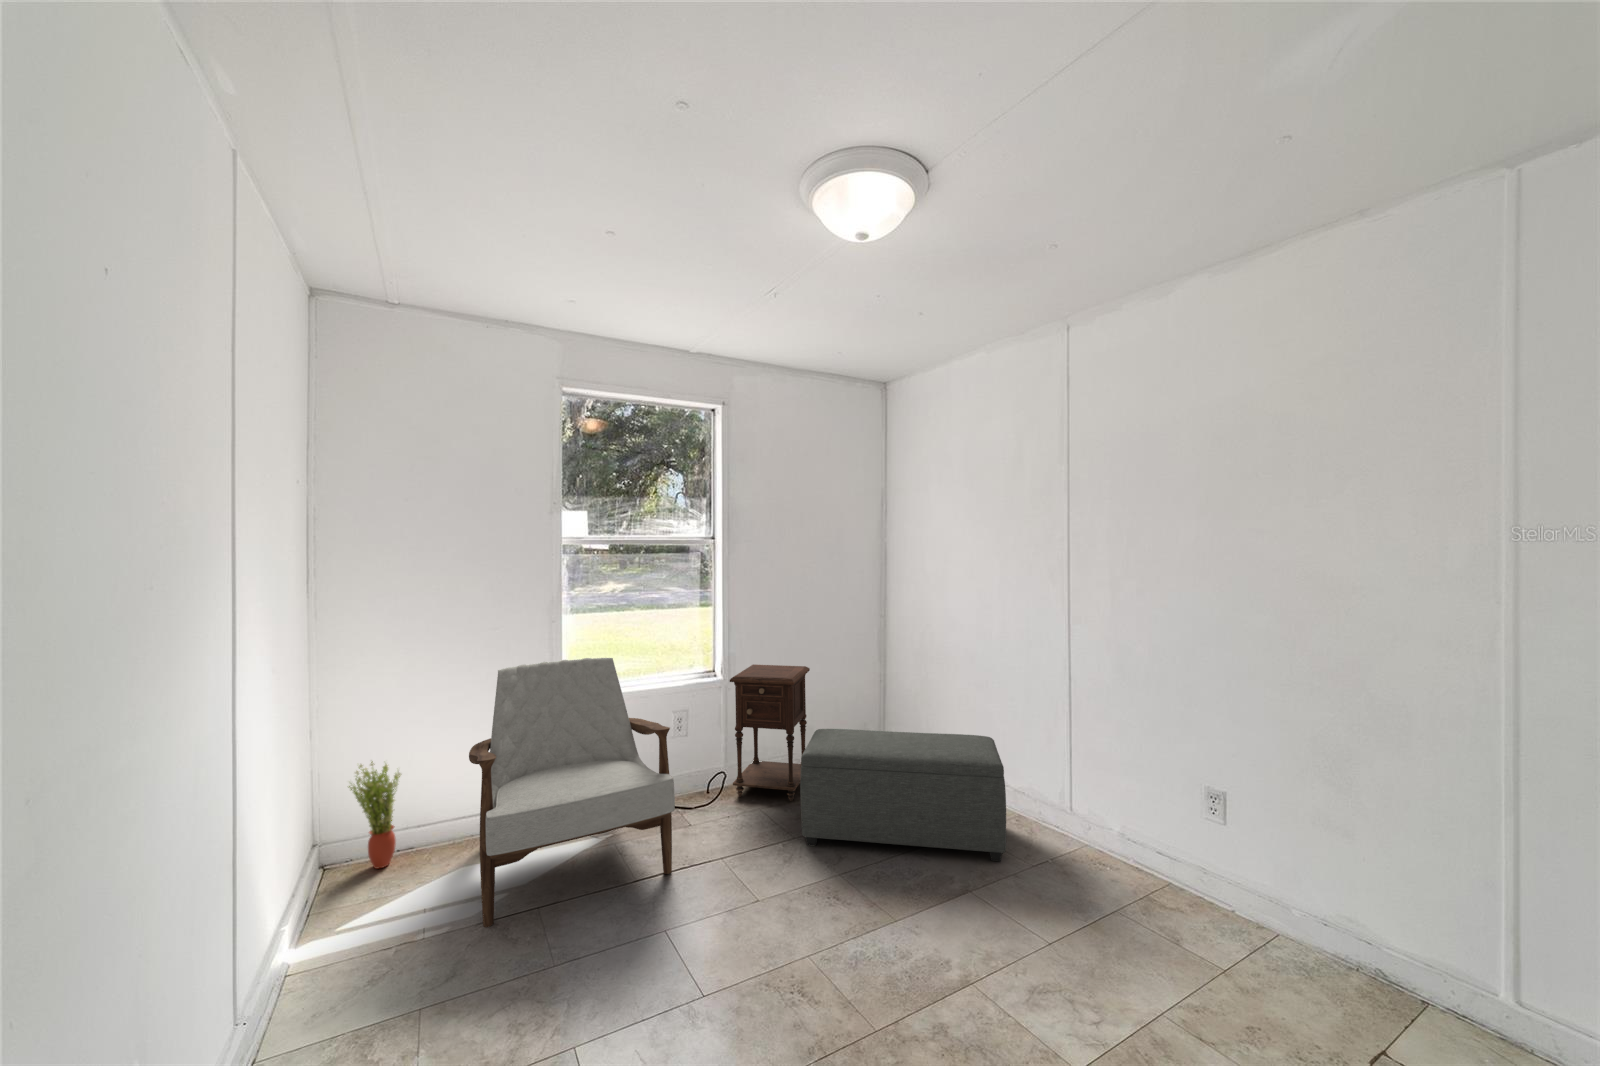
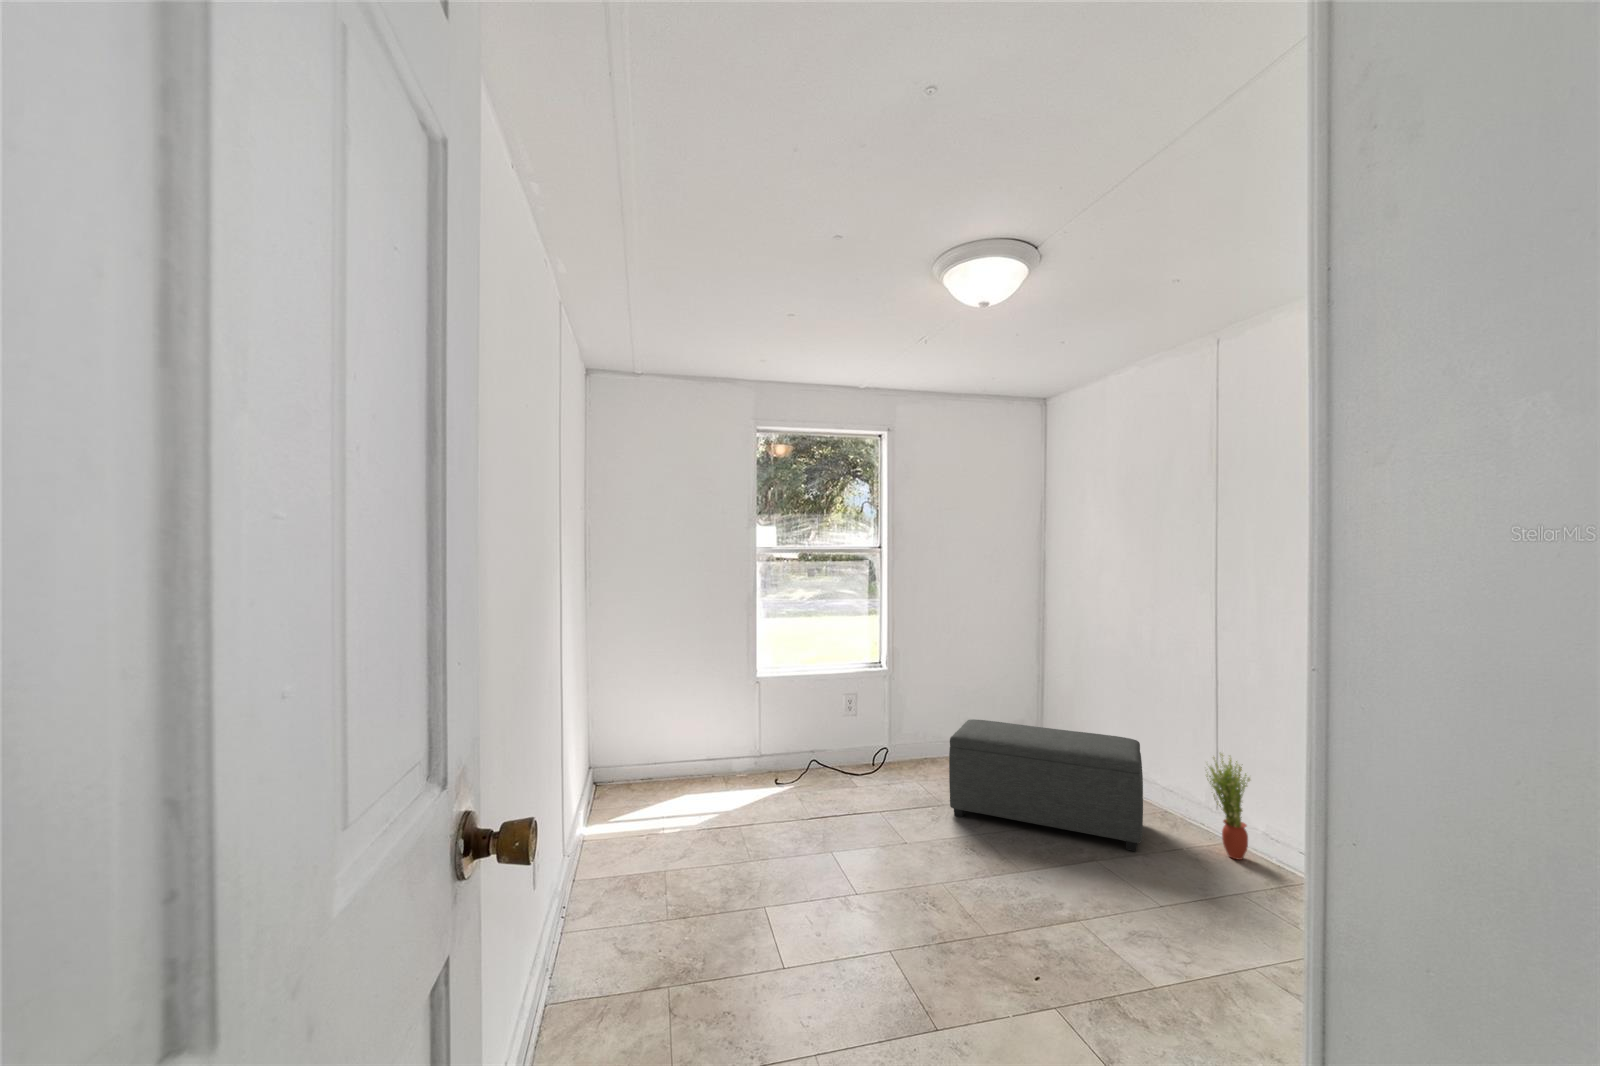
armchair: present [469,658,675,927] -> none [691,644,841,834]
nightstand: present [730,664,810,801] -> none [892,660,966,782]
potted plant: present [349,761,400,868] -> present [1206,754,1250,860]

